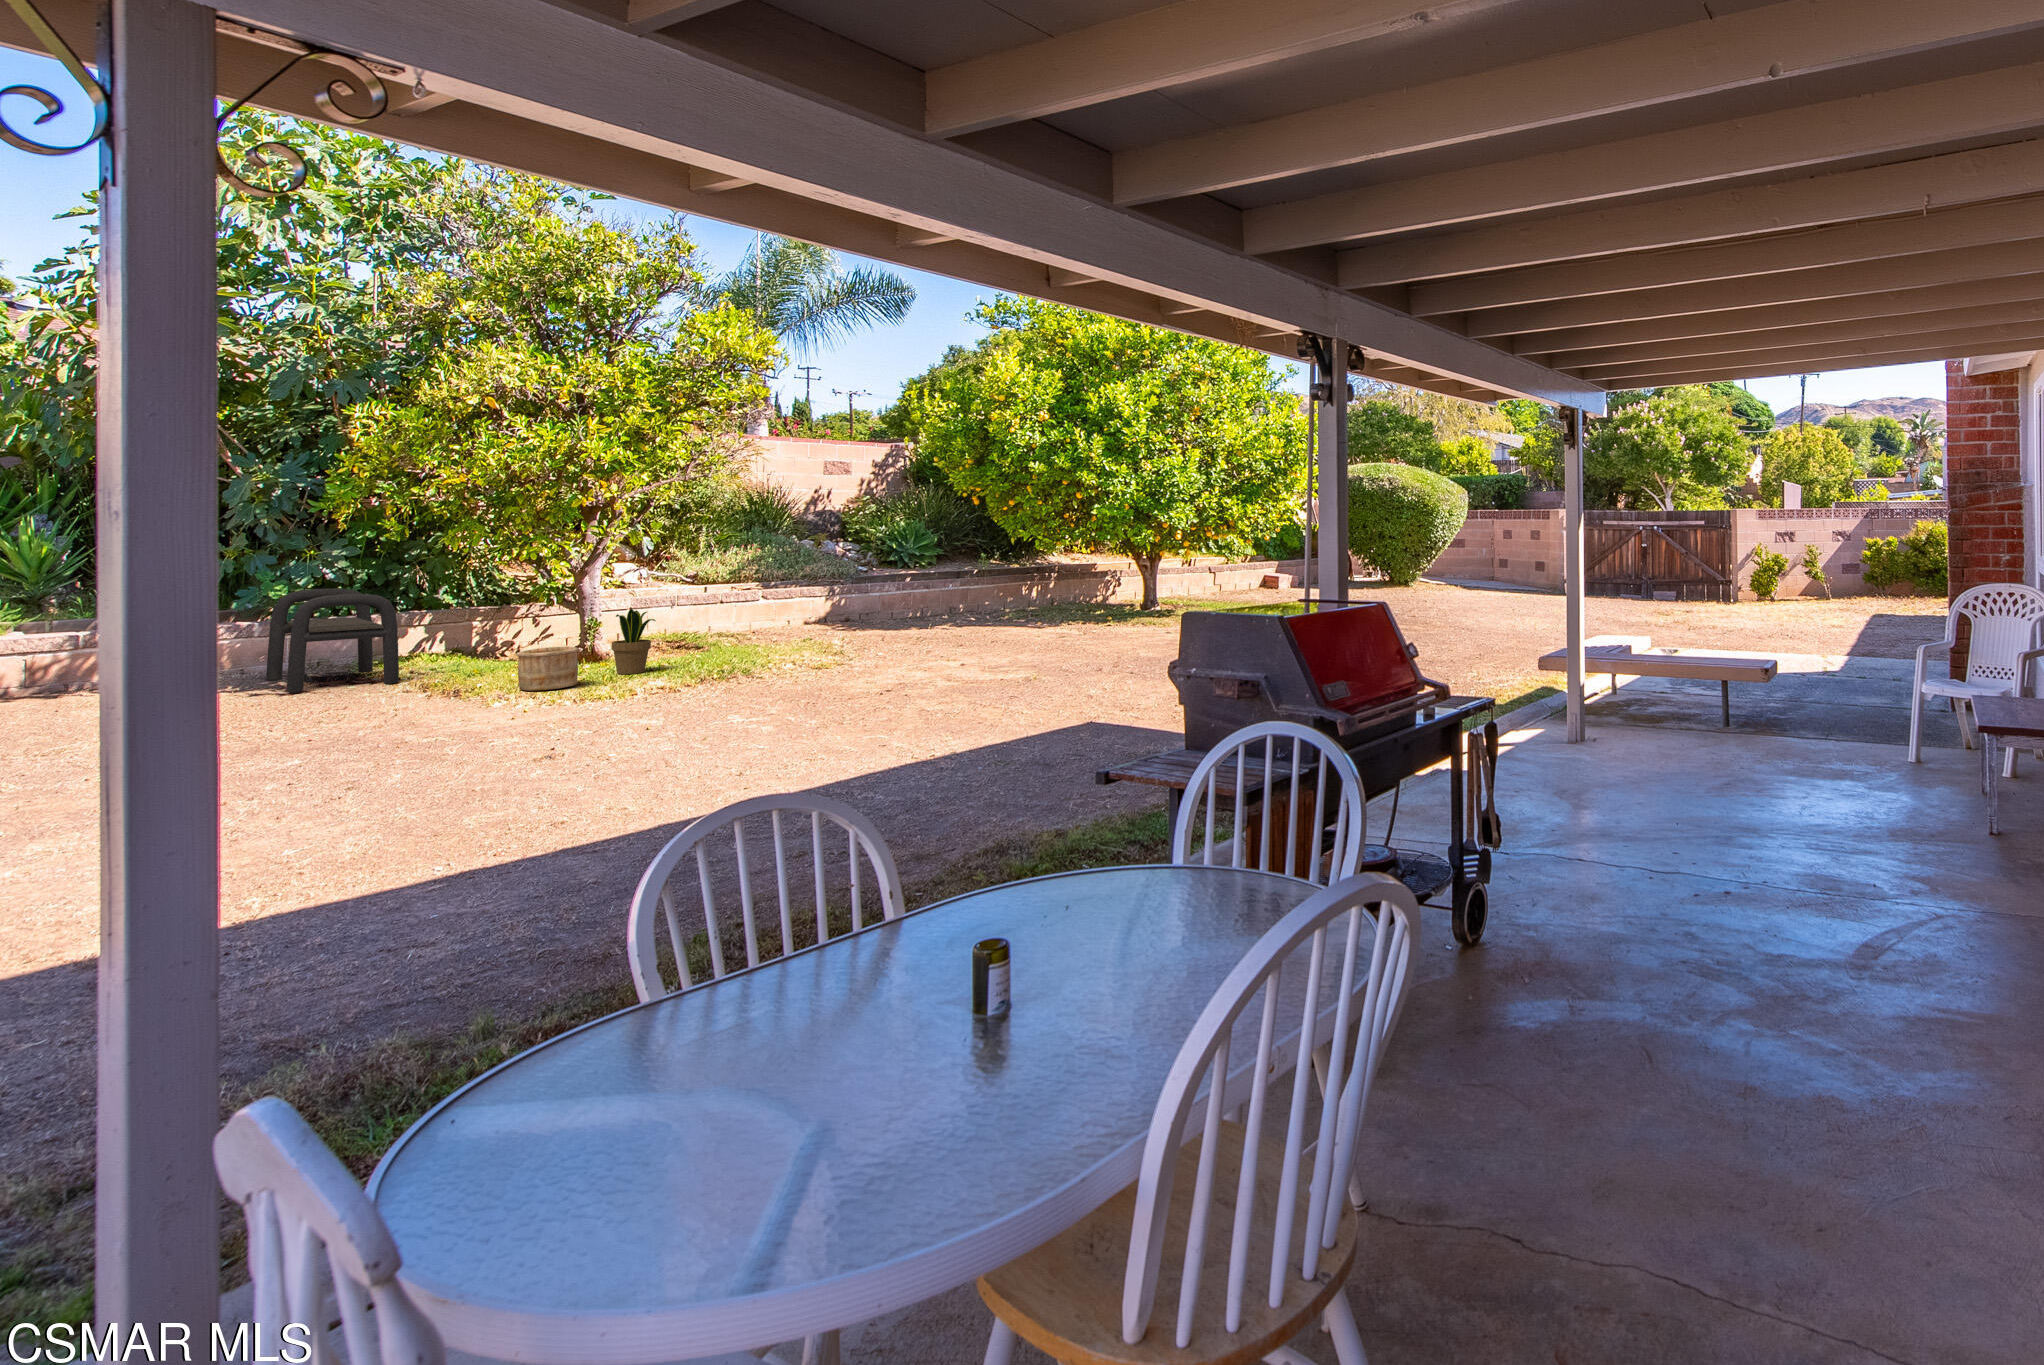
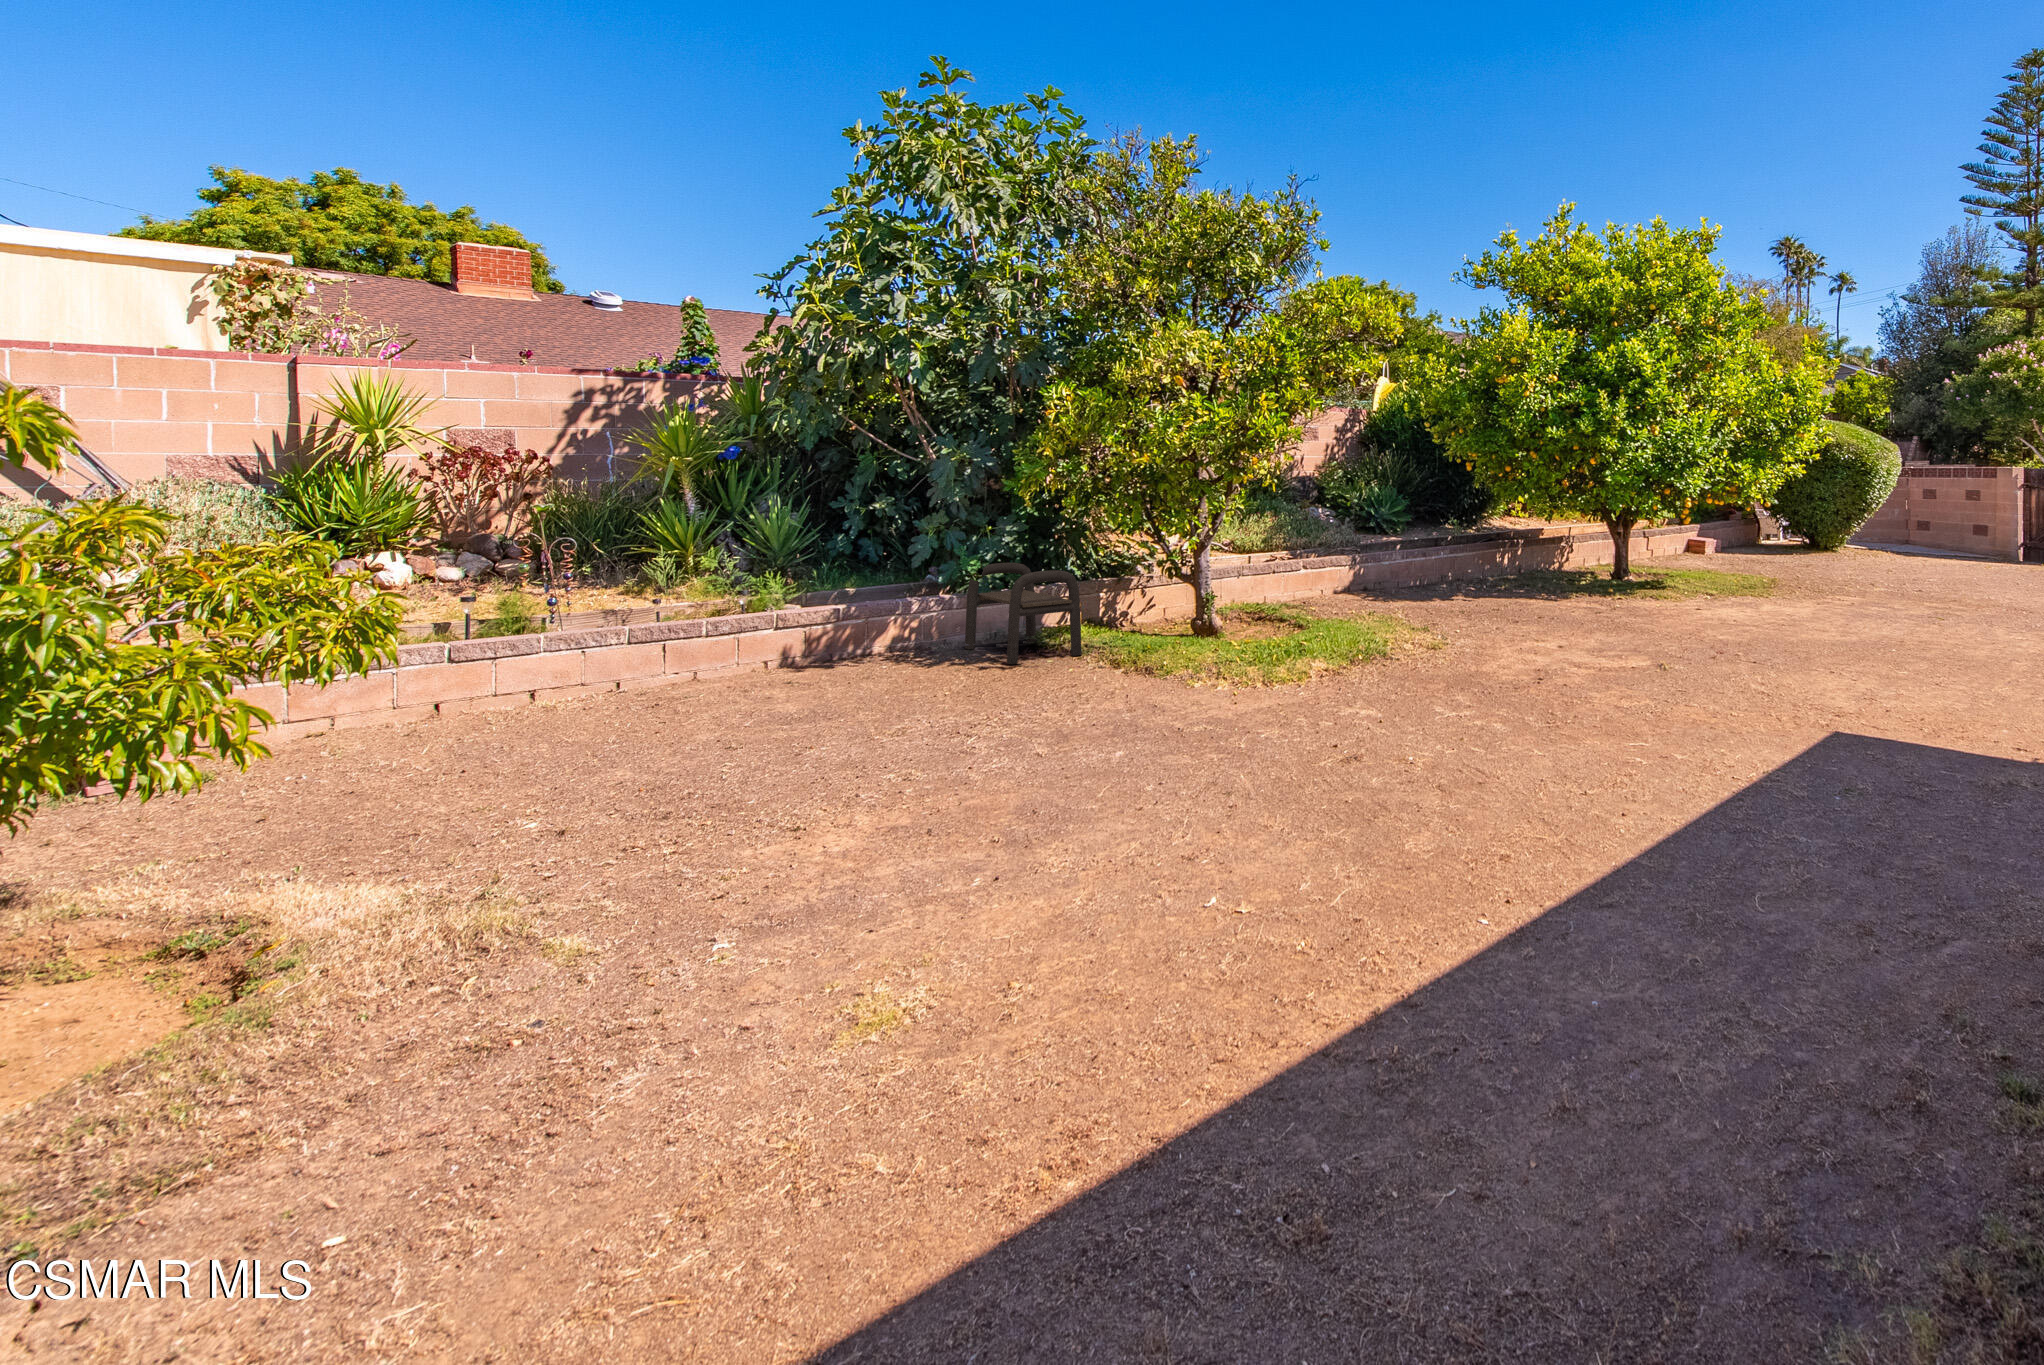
potted plant: present [612,608,655,674] -> none [1252,584,1289,650]
wooden bucket: present [516,646,579,691] -> none [1200,623,1248,668]

